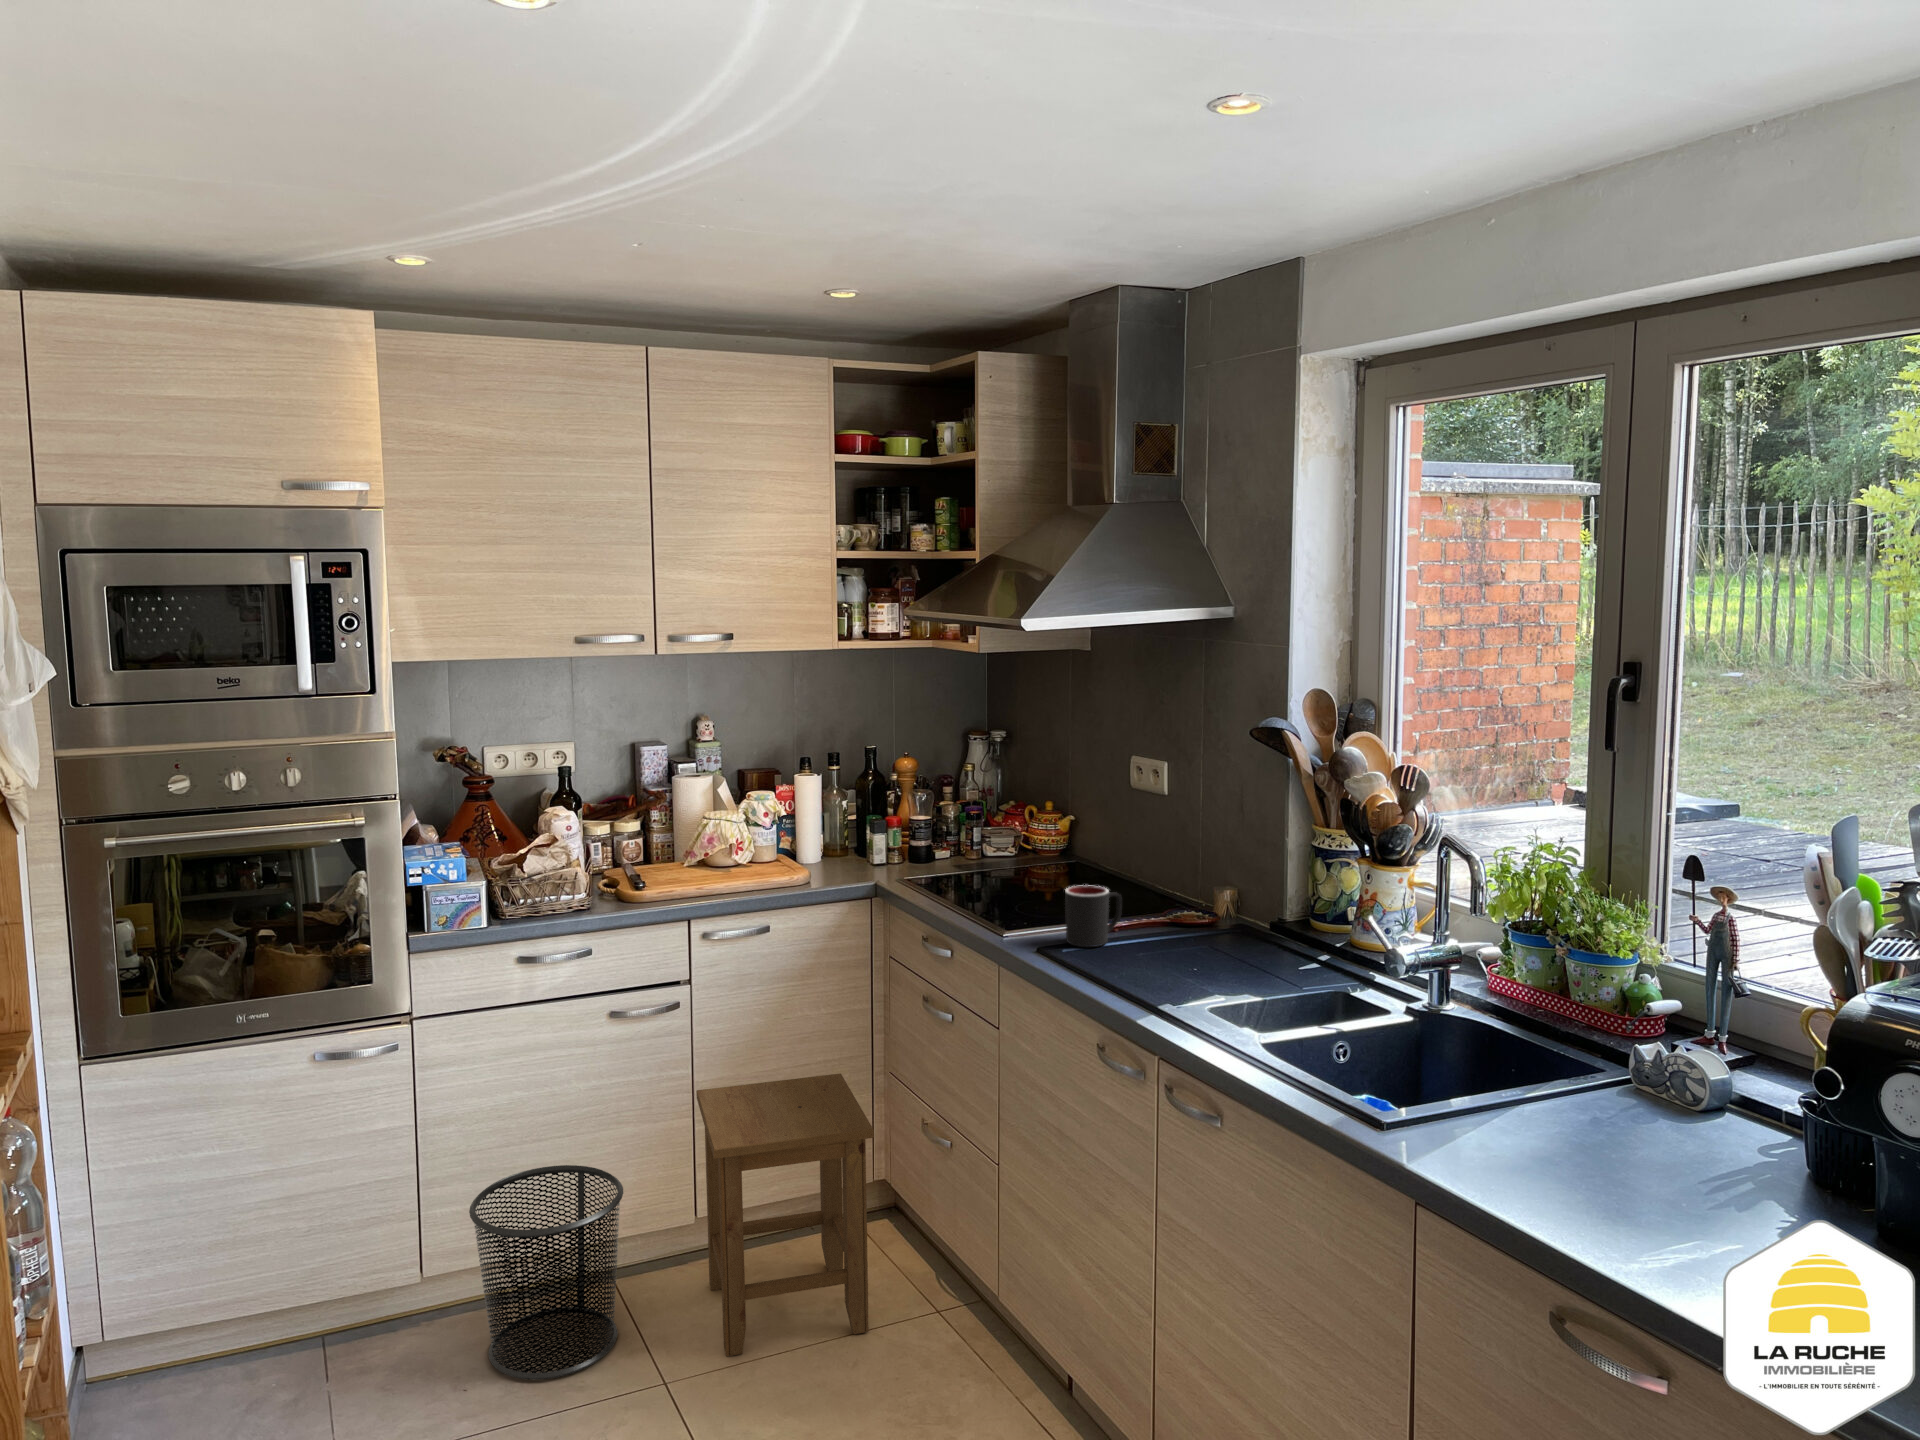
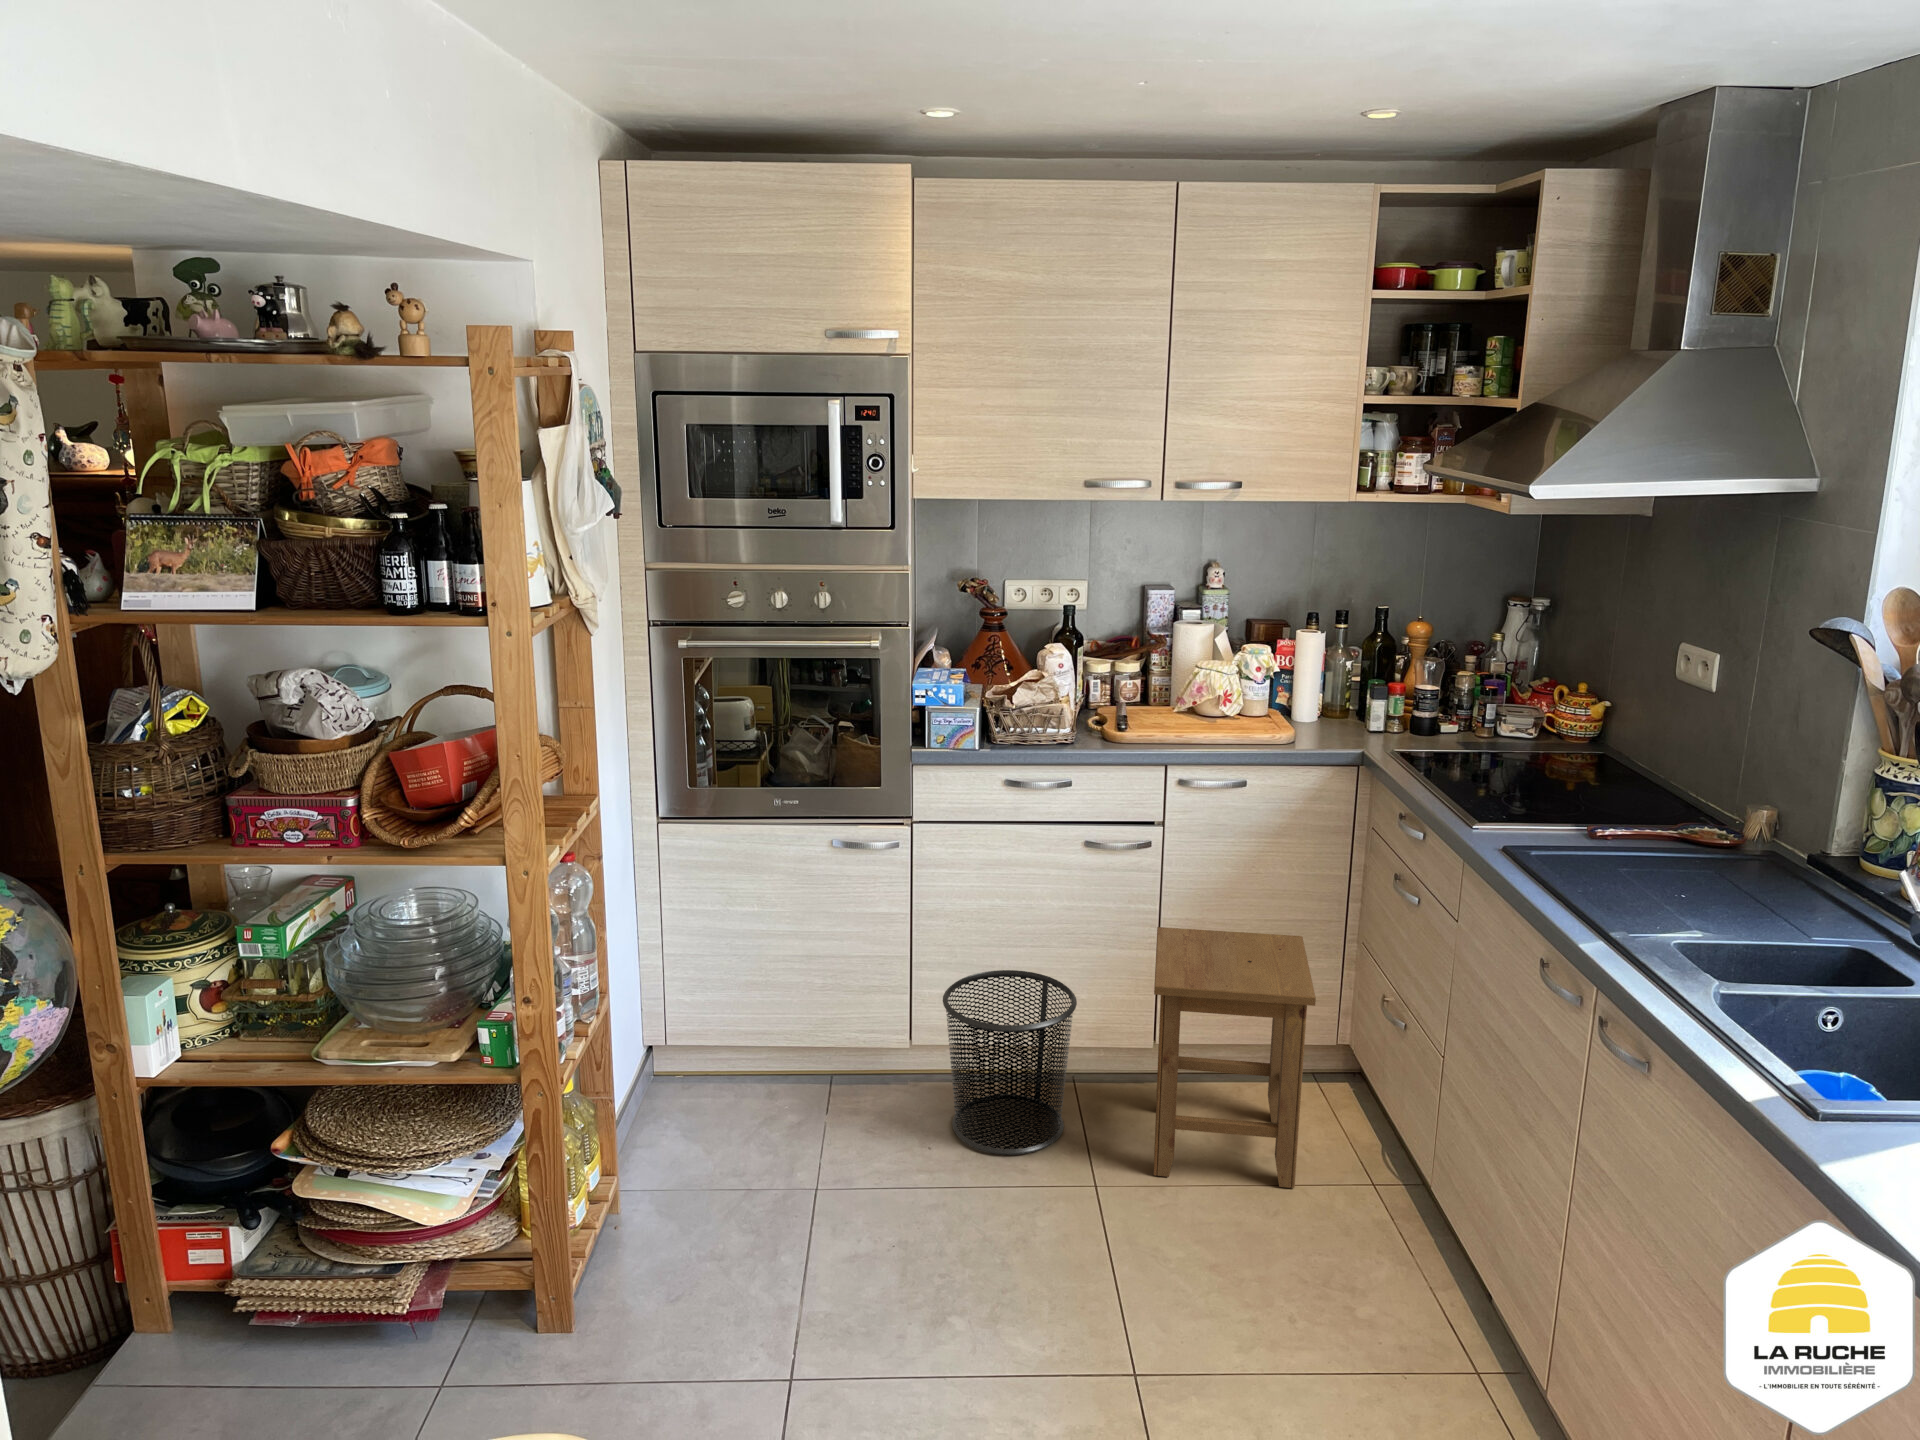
mug: present [1065,885,1122,947] -> none [1543,785,1617,854]

